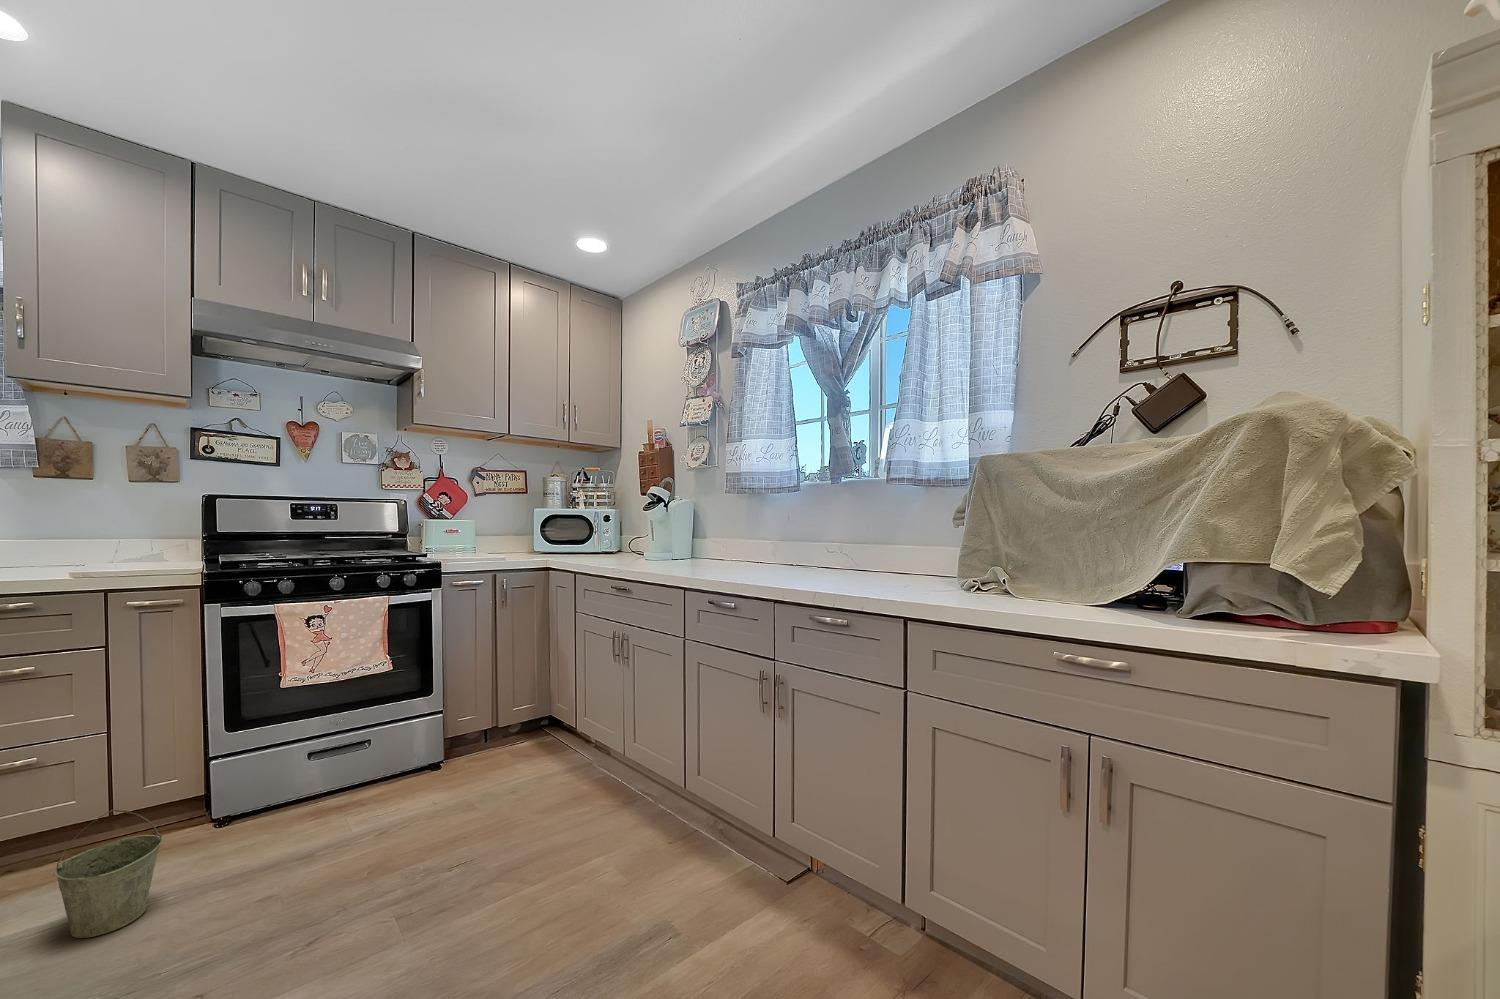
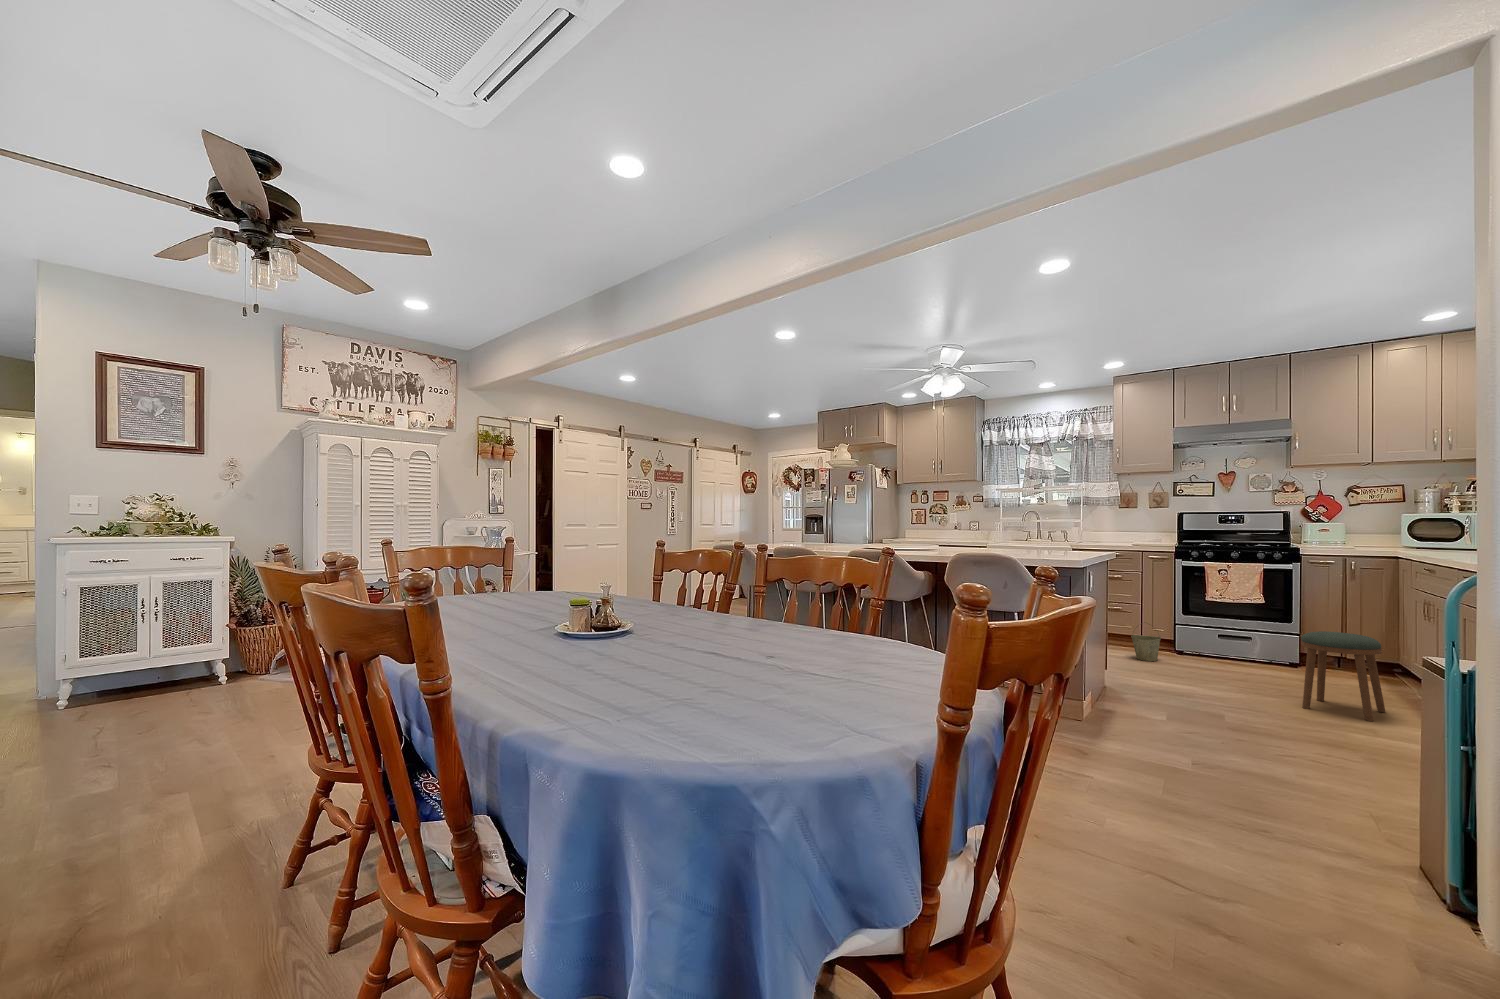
stool: none [545,726,667,937] -> present [1301,631,1386,721]

